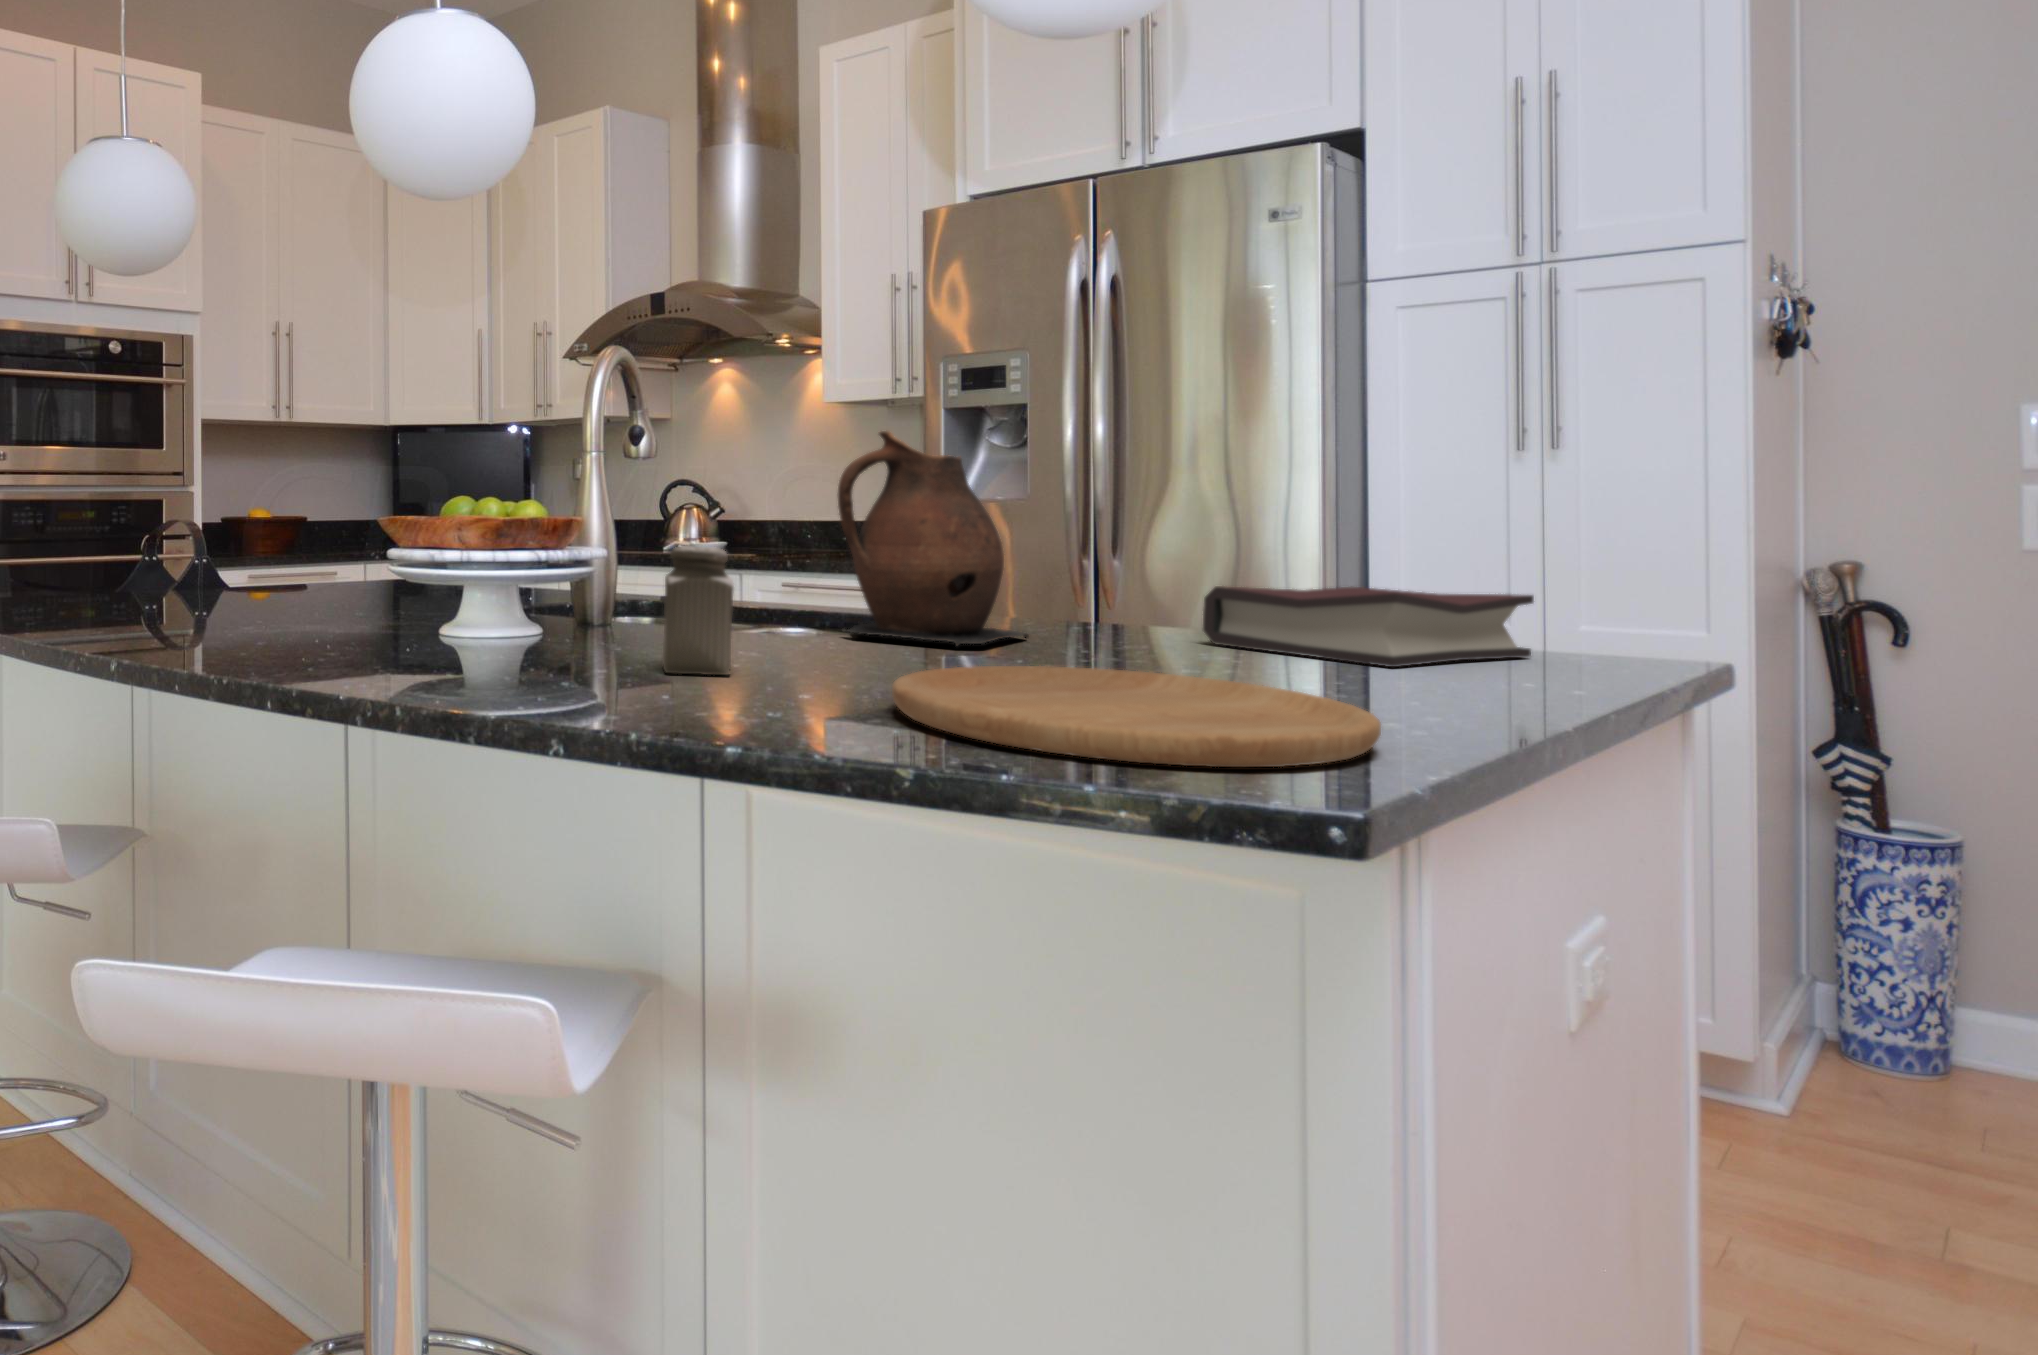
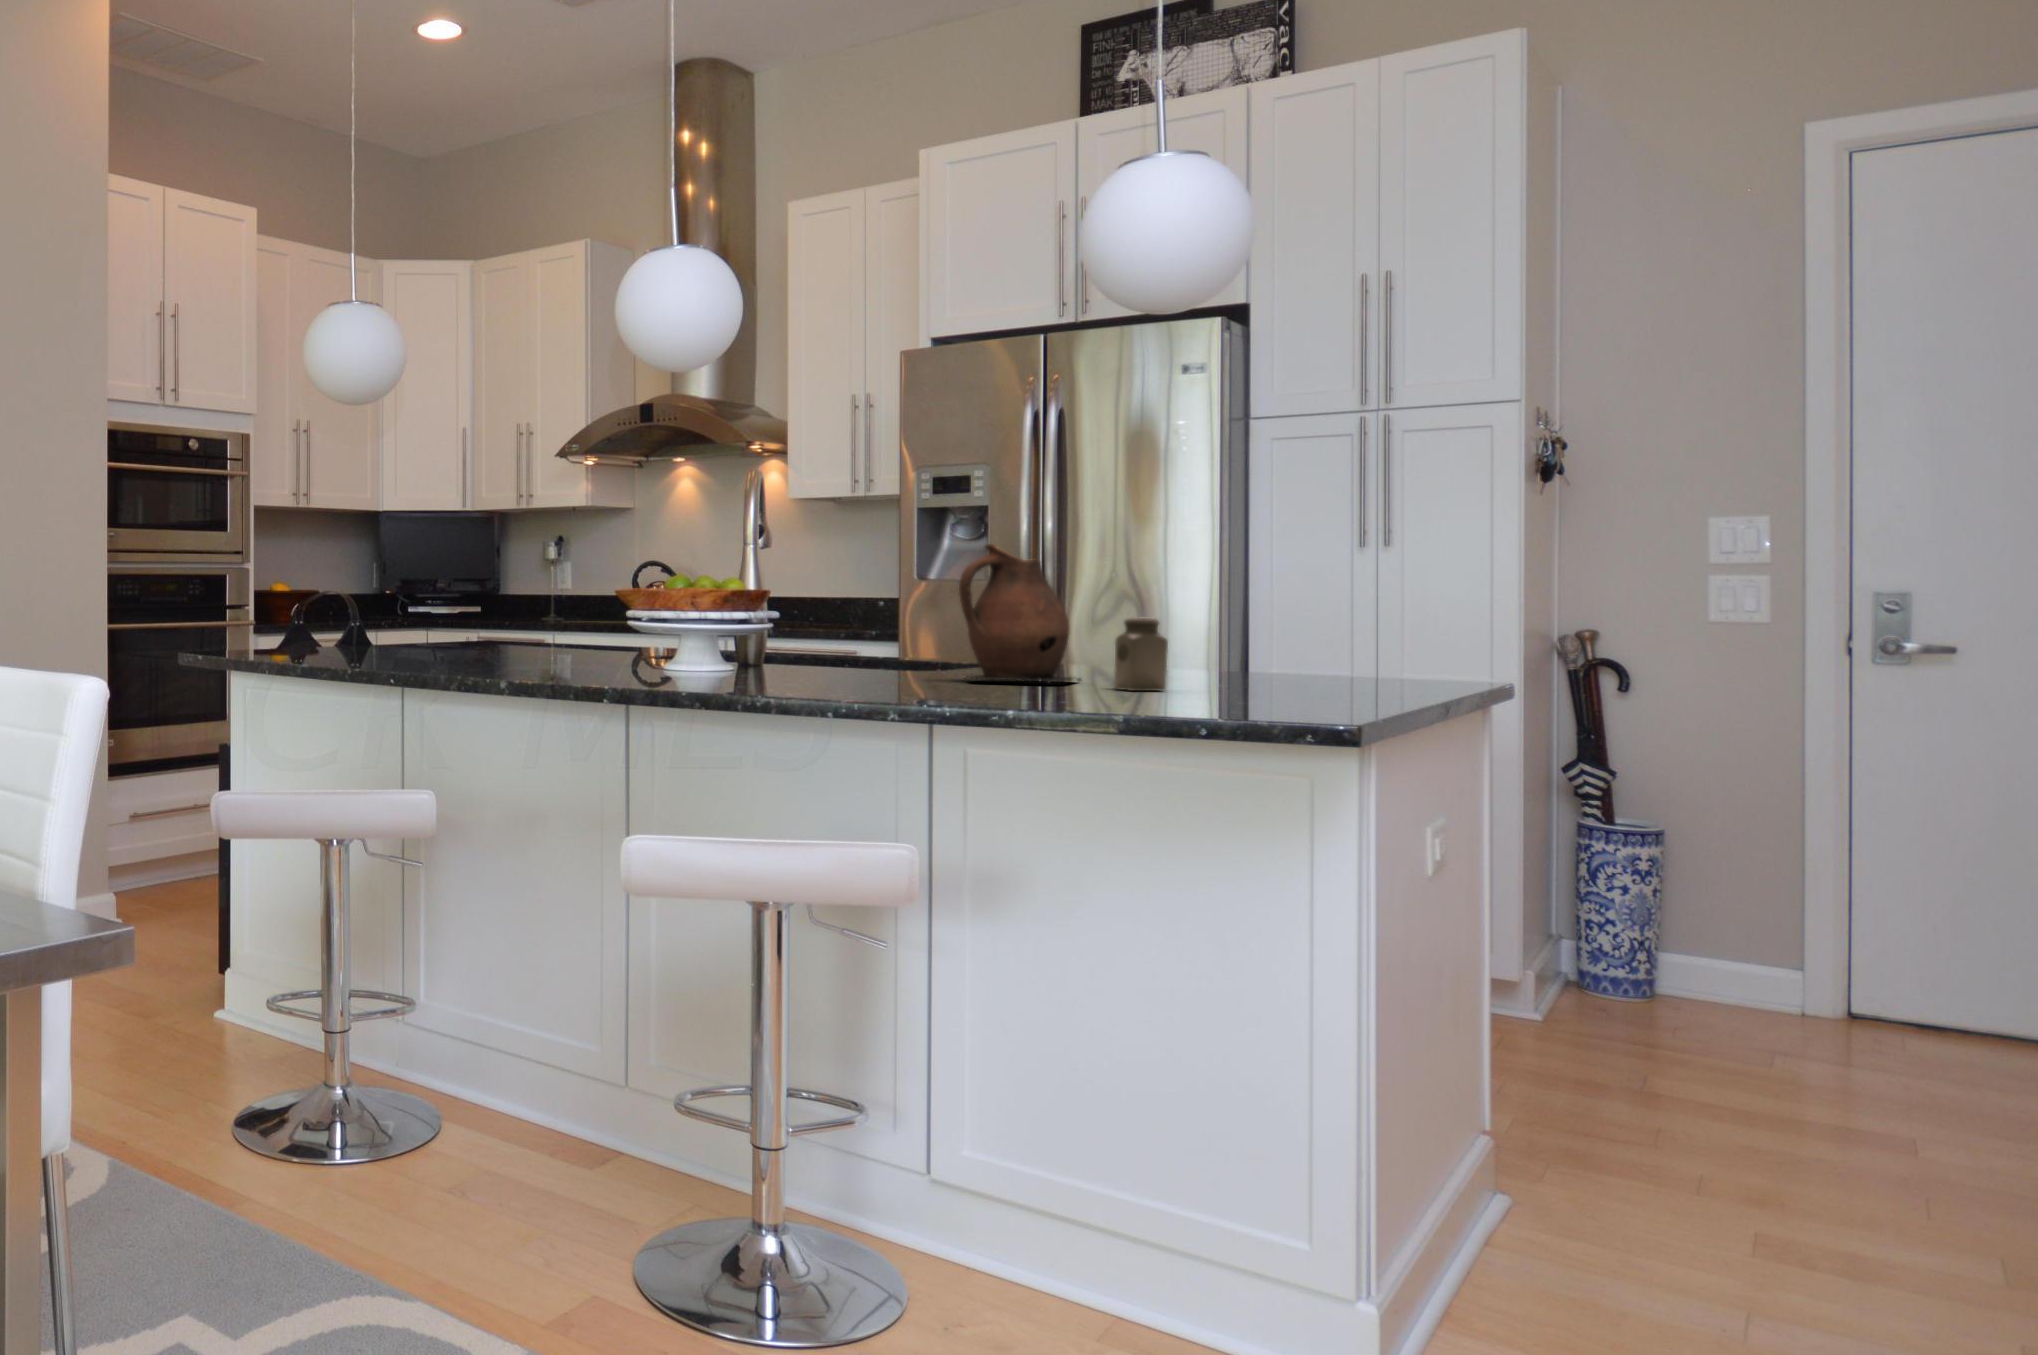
salt shaker: present [662,546,734,675] -> present [1114,617,1168,691]
hardback book: present [1203,586,1534,667] -> none [1190,640,1392,687]
cutting board: present [892,666,1381,767] -> none [1069,681,1337,710]

